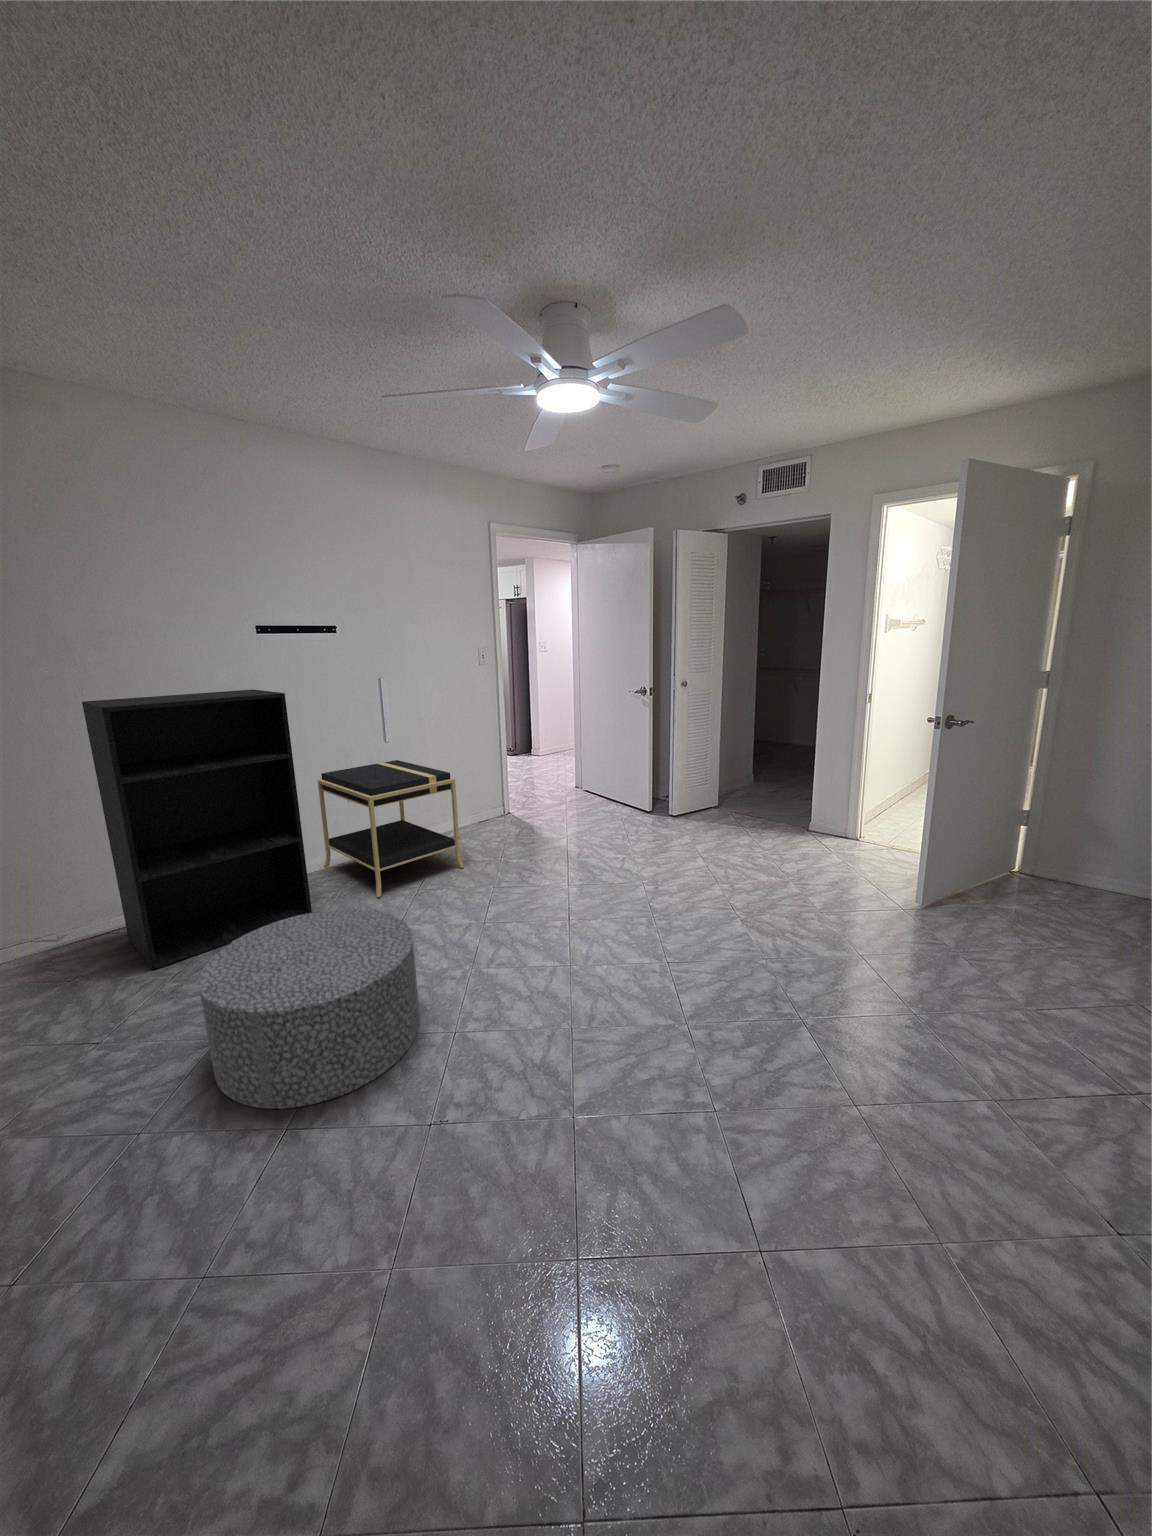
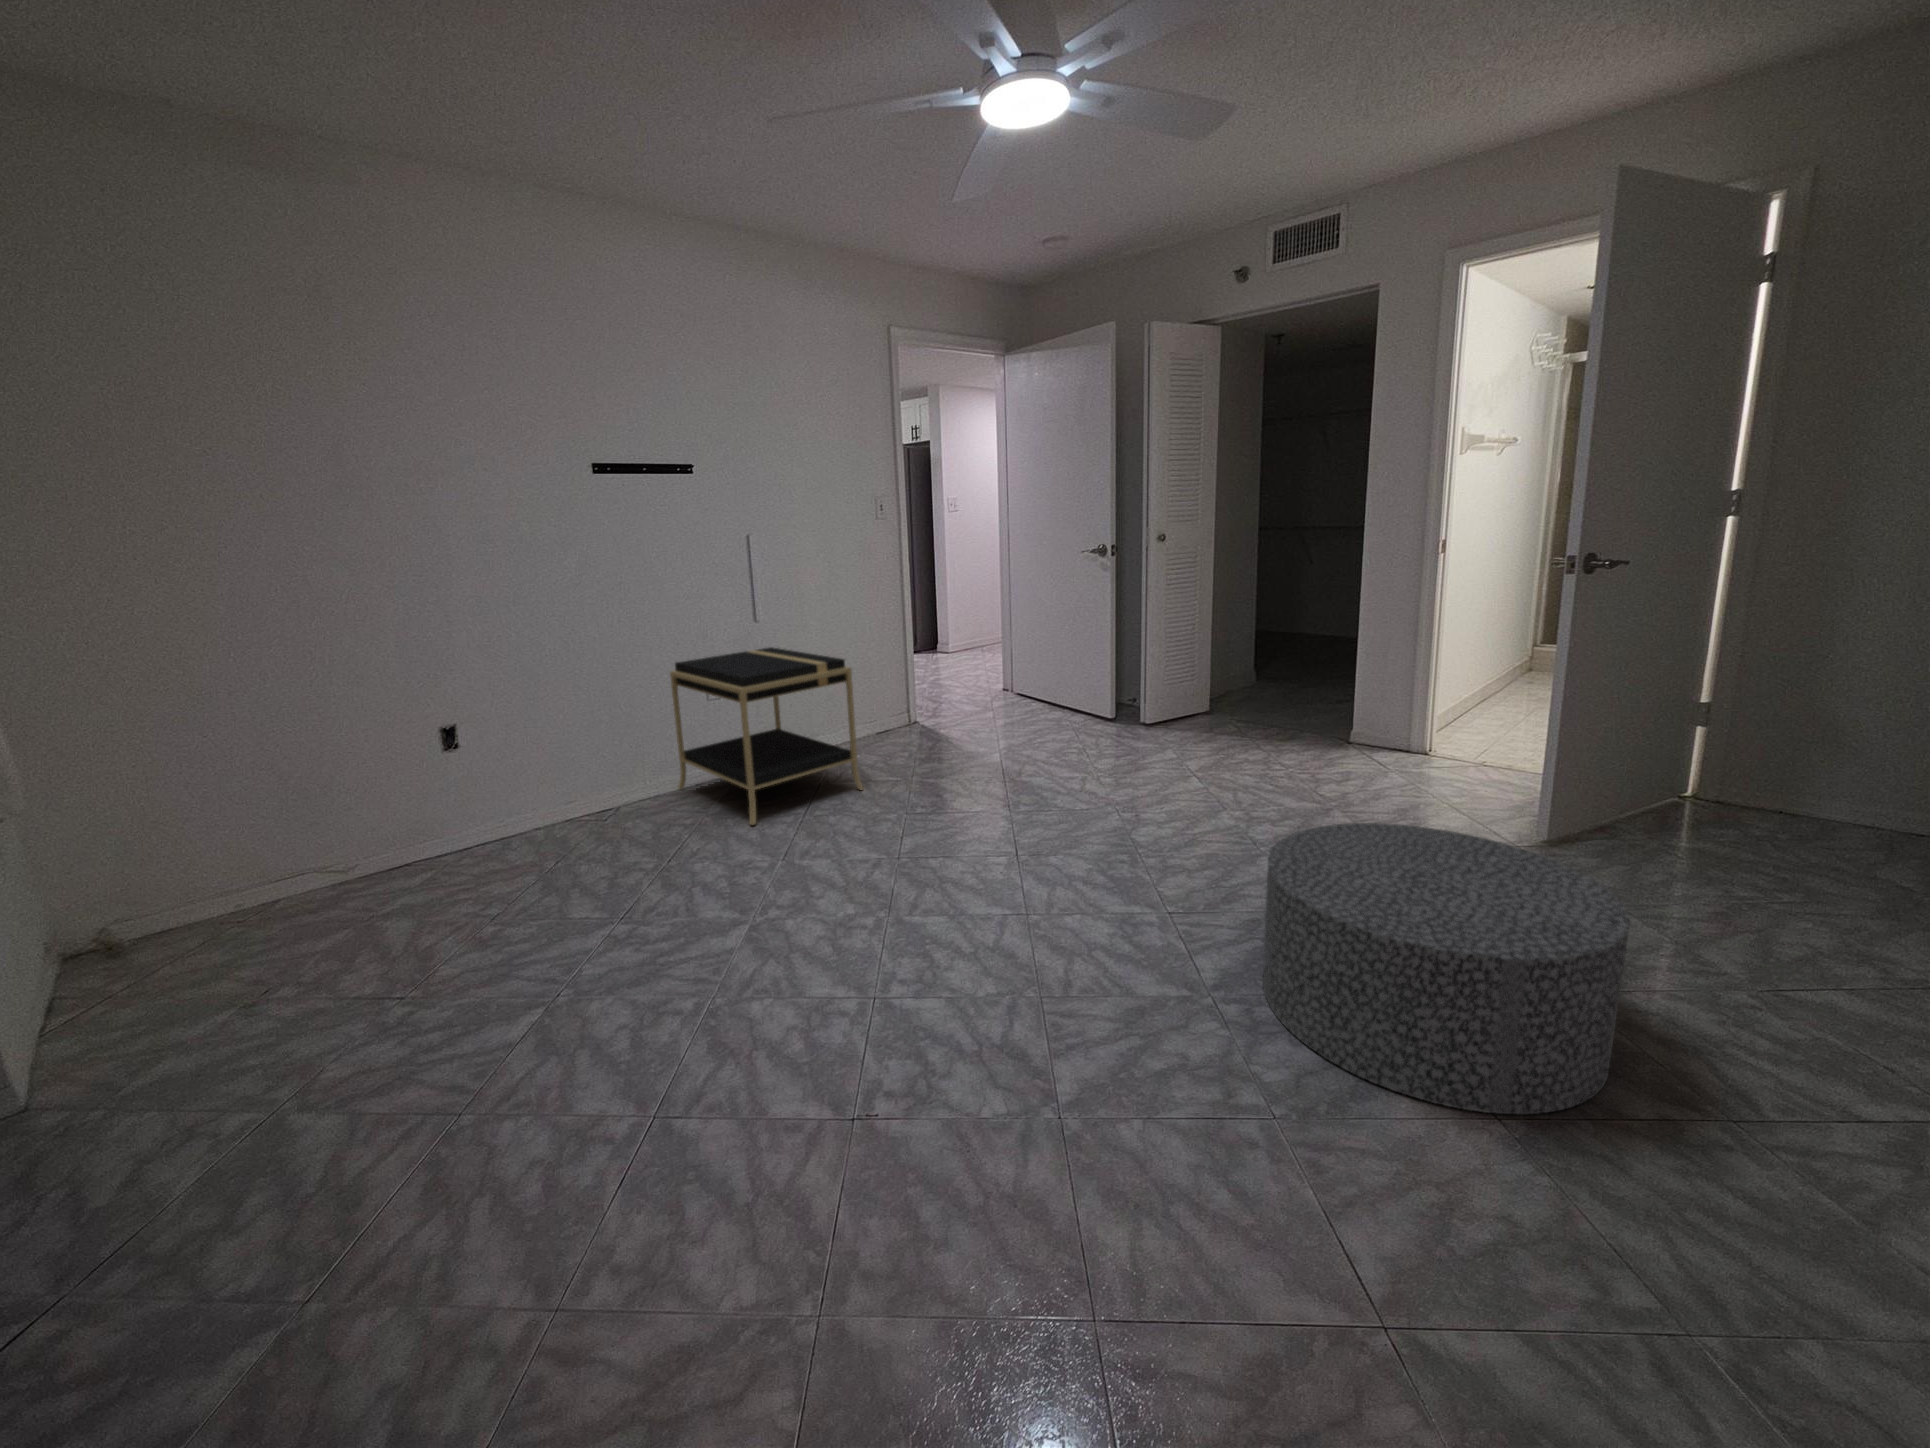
bookshelf: present [82,690,312,969] -> none [382,546,667,909]
ottoman: present [199,909,420,1109] -> present [1263,823,1630,1114]

